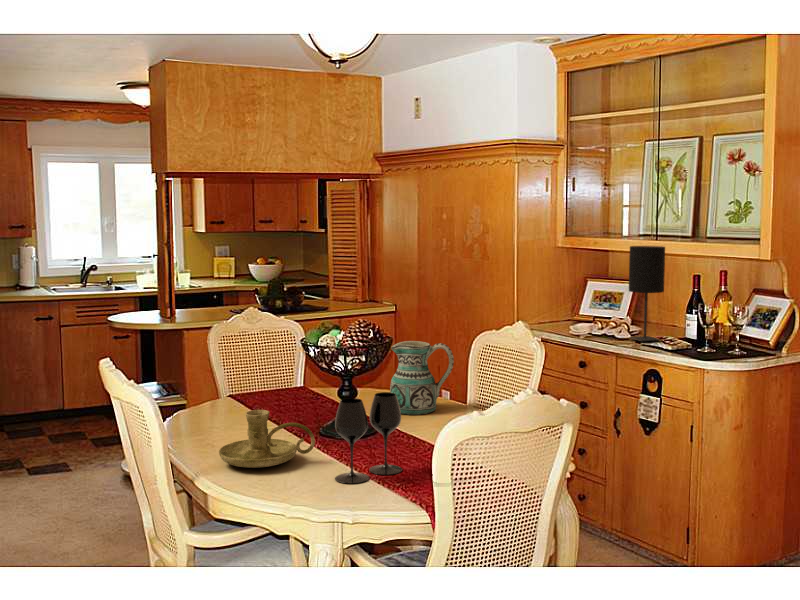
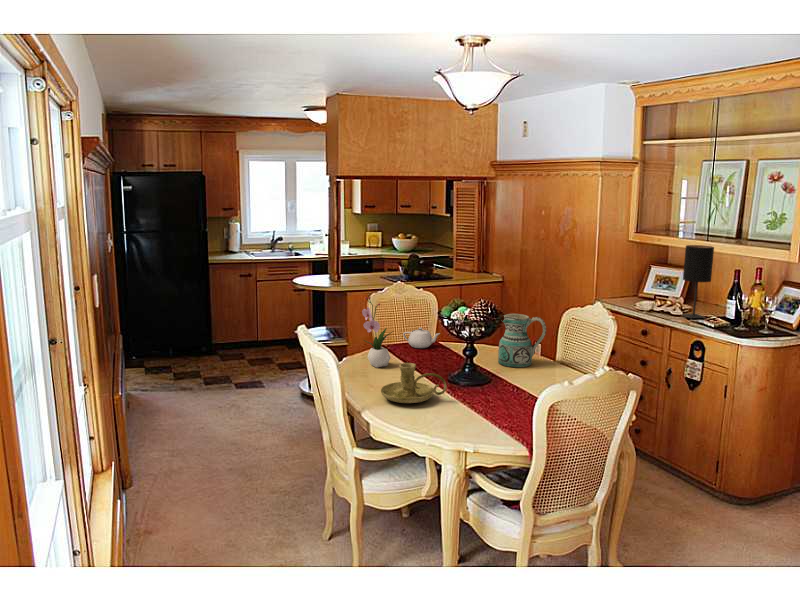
flower arrangement: none [194,323,242,424] -> present [362,297,392,368]
teapot: none [258,368,310,397] -> present [403,327,440,348]
wine glass: present [335,392,402,484] -> none [461,356,508,419]

